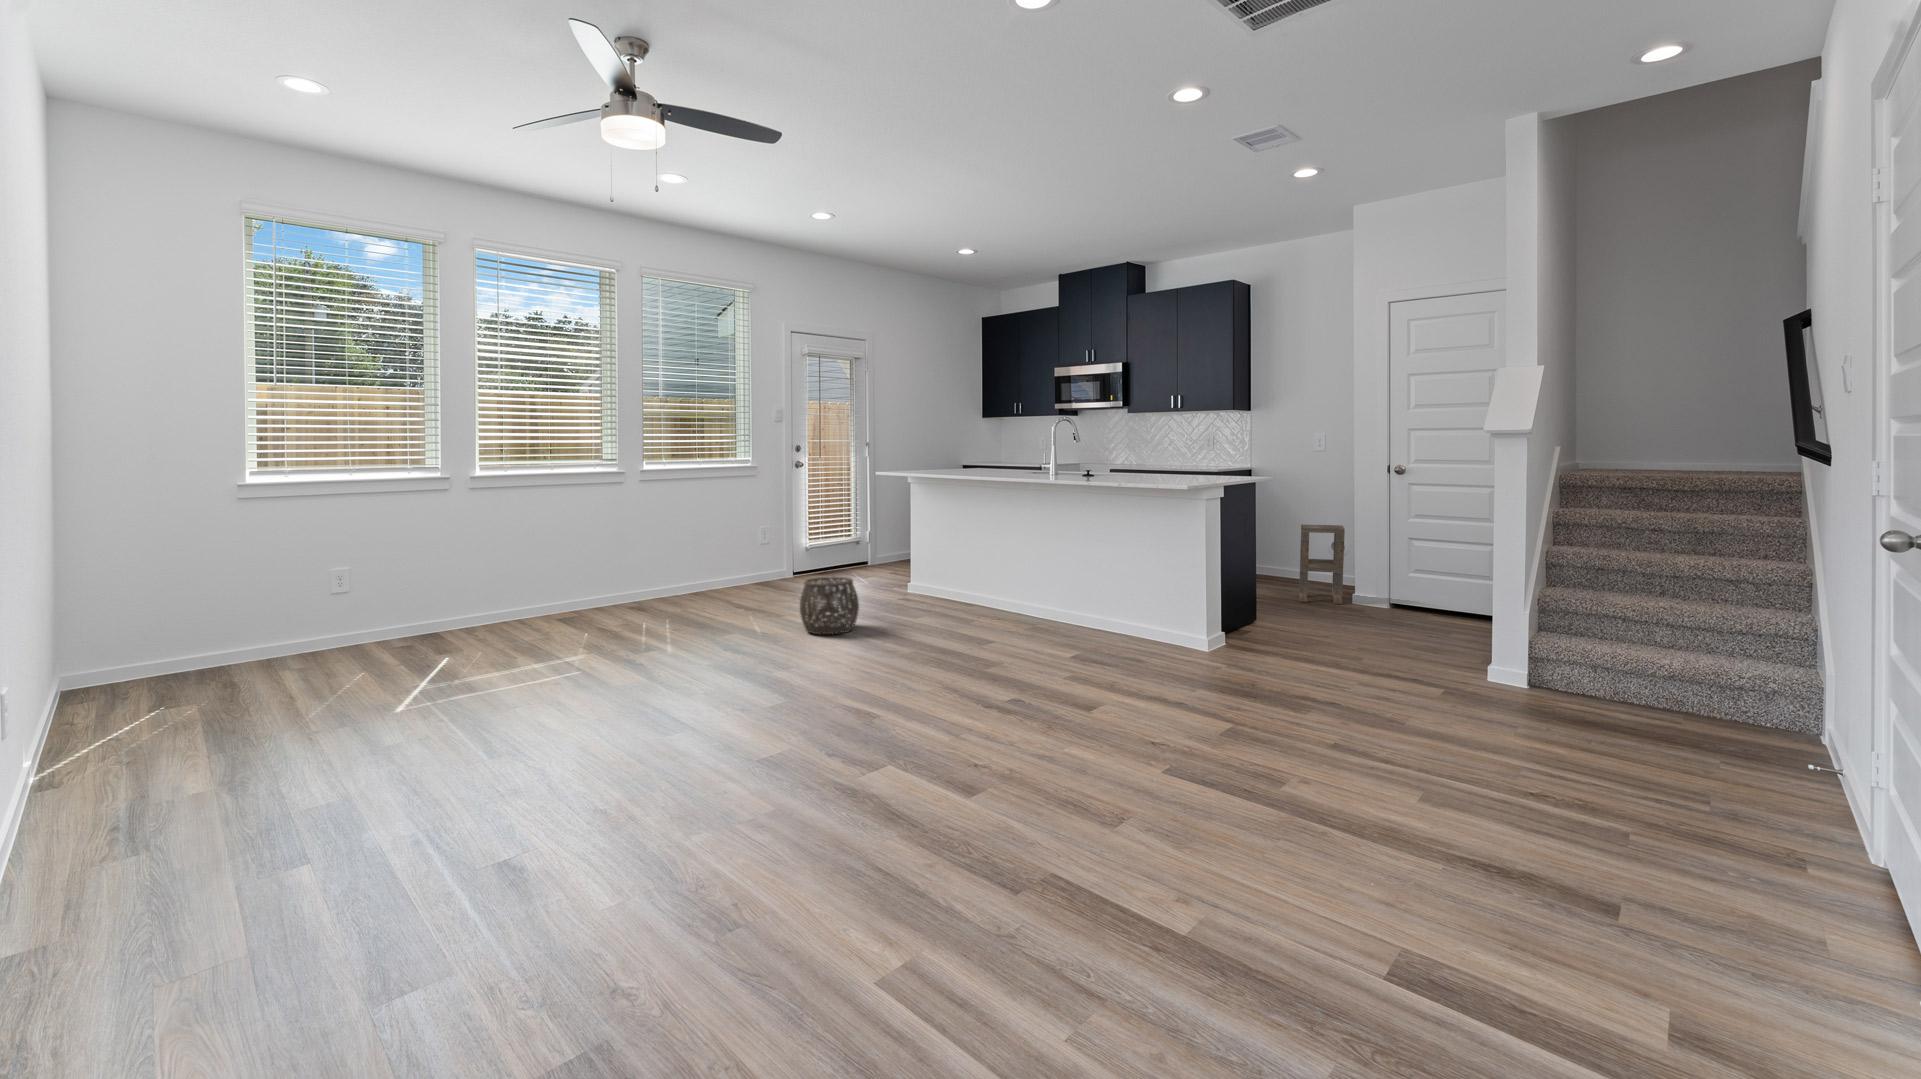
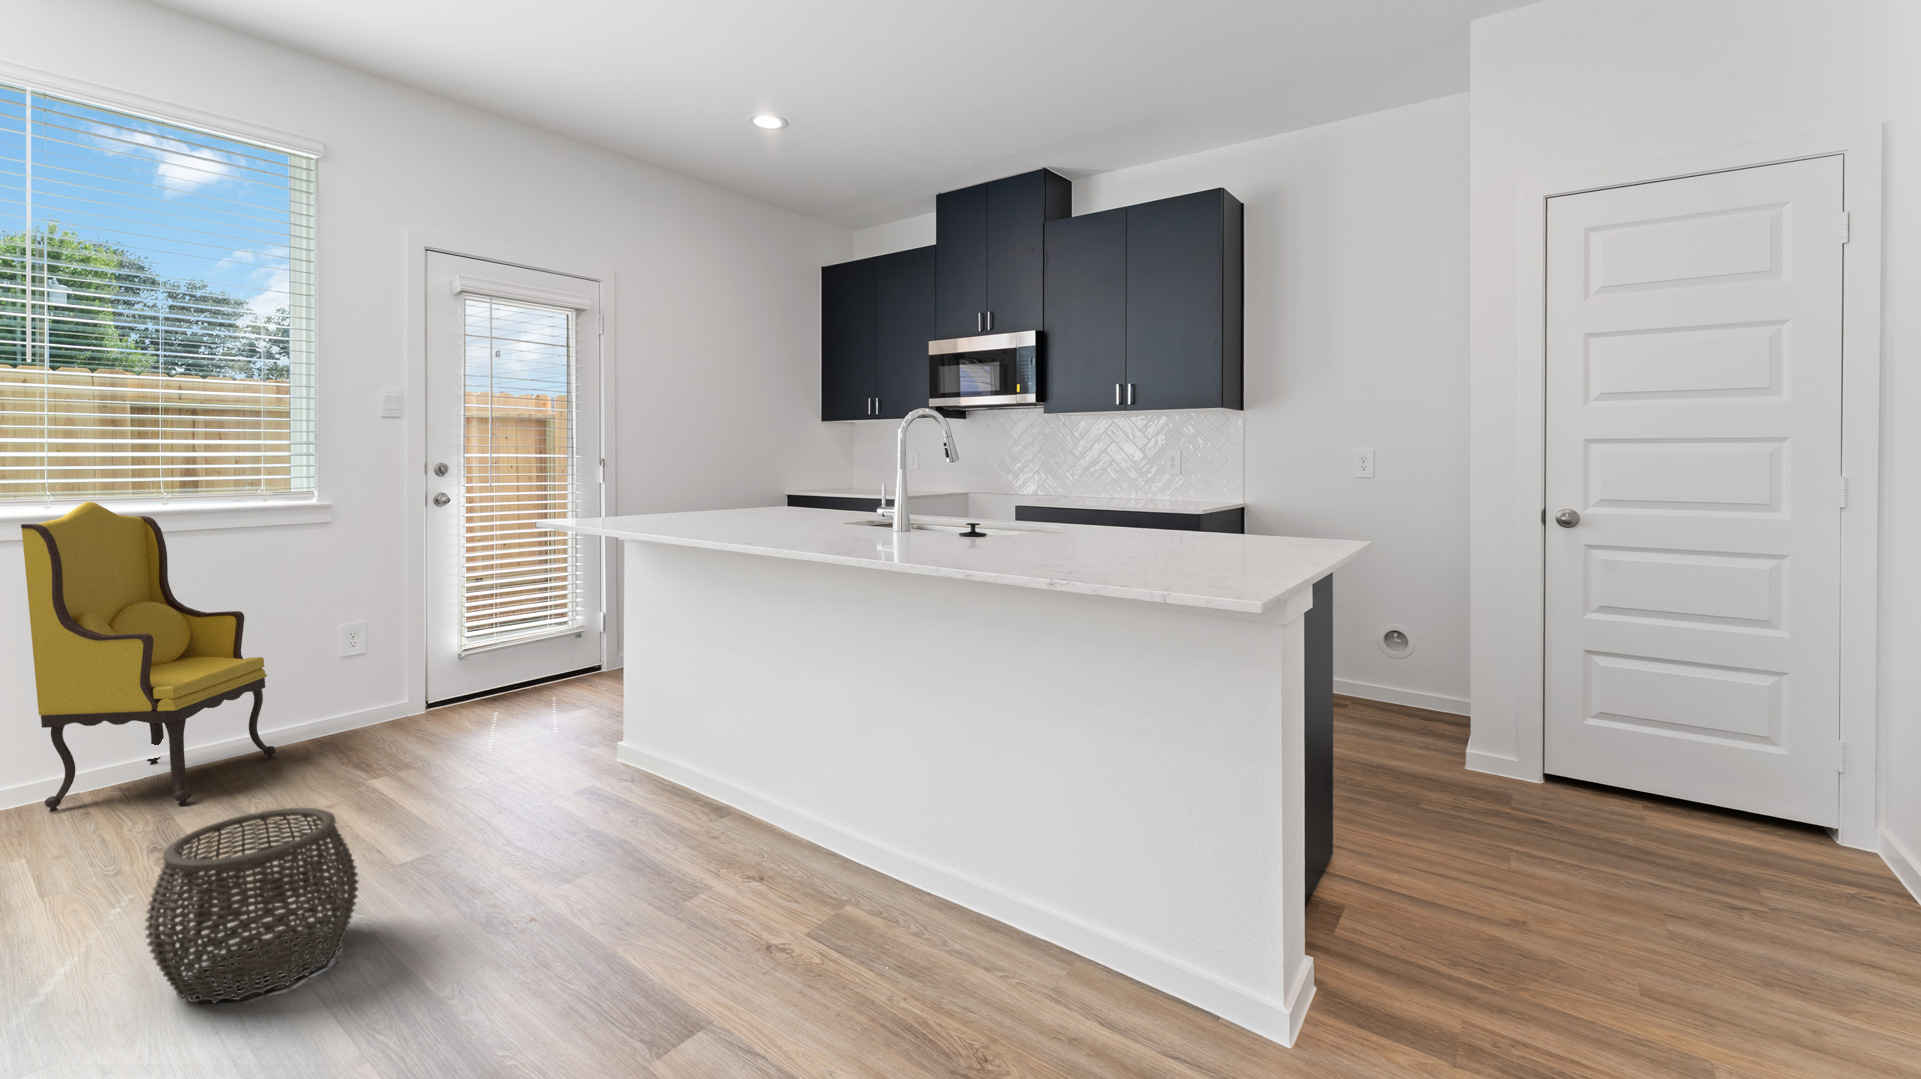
armchair: none [669,464,744,602] -> present [21,502,276,812]
side table: present [1299,525,1345,604] -> none [1365,625,1473,791]

